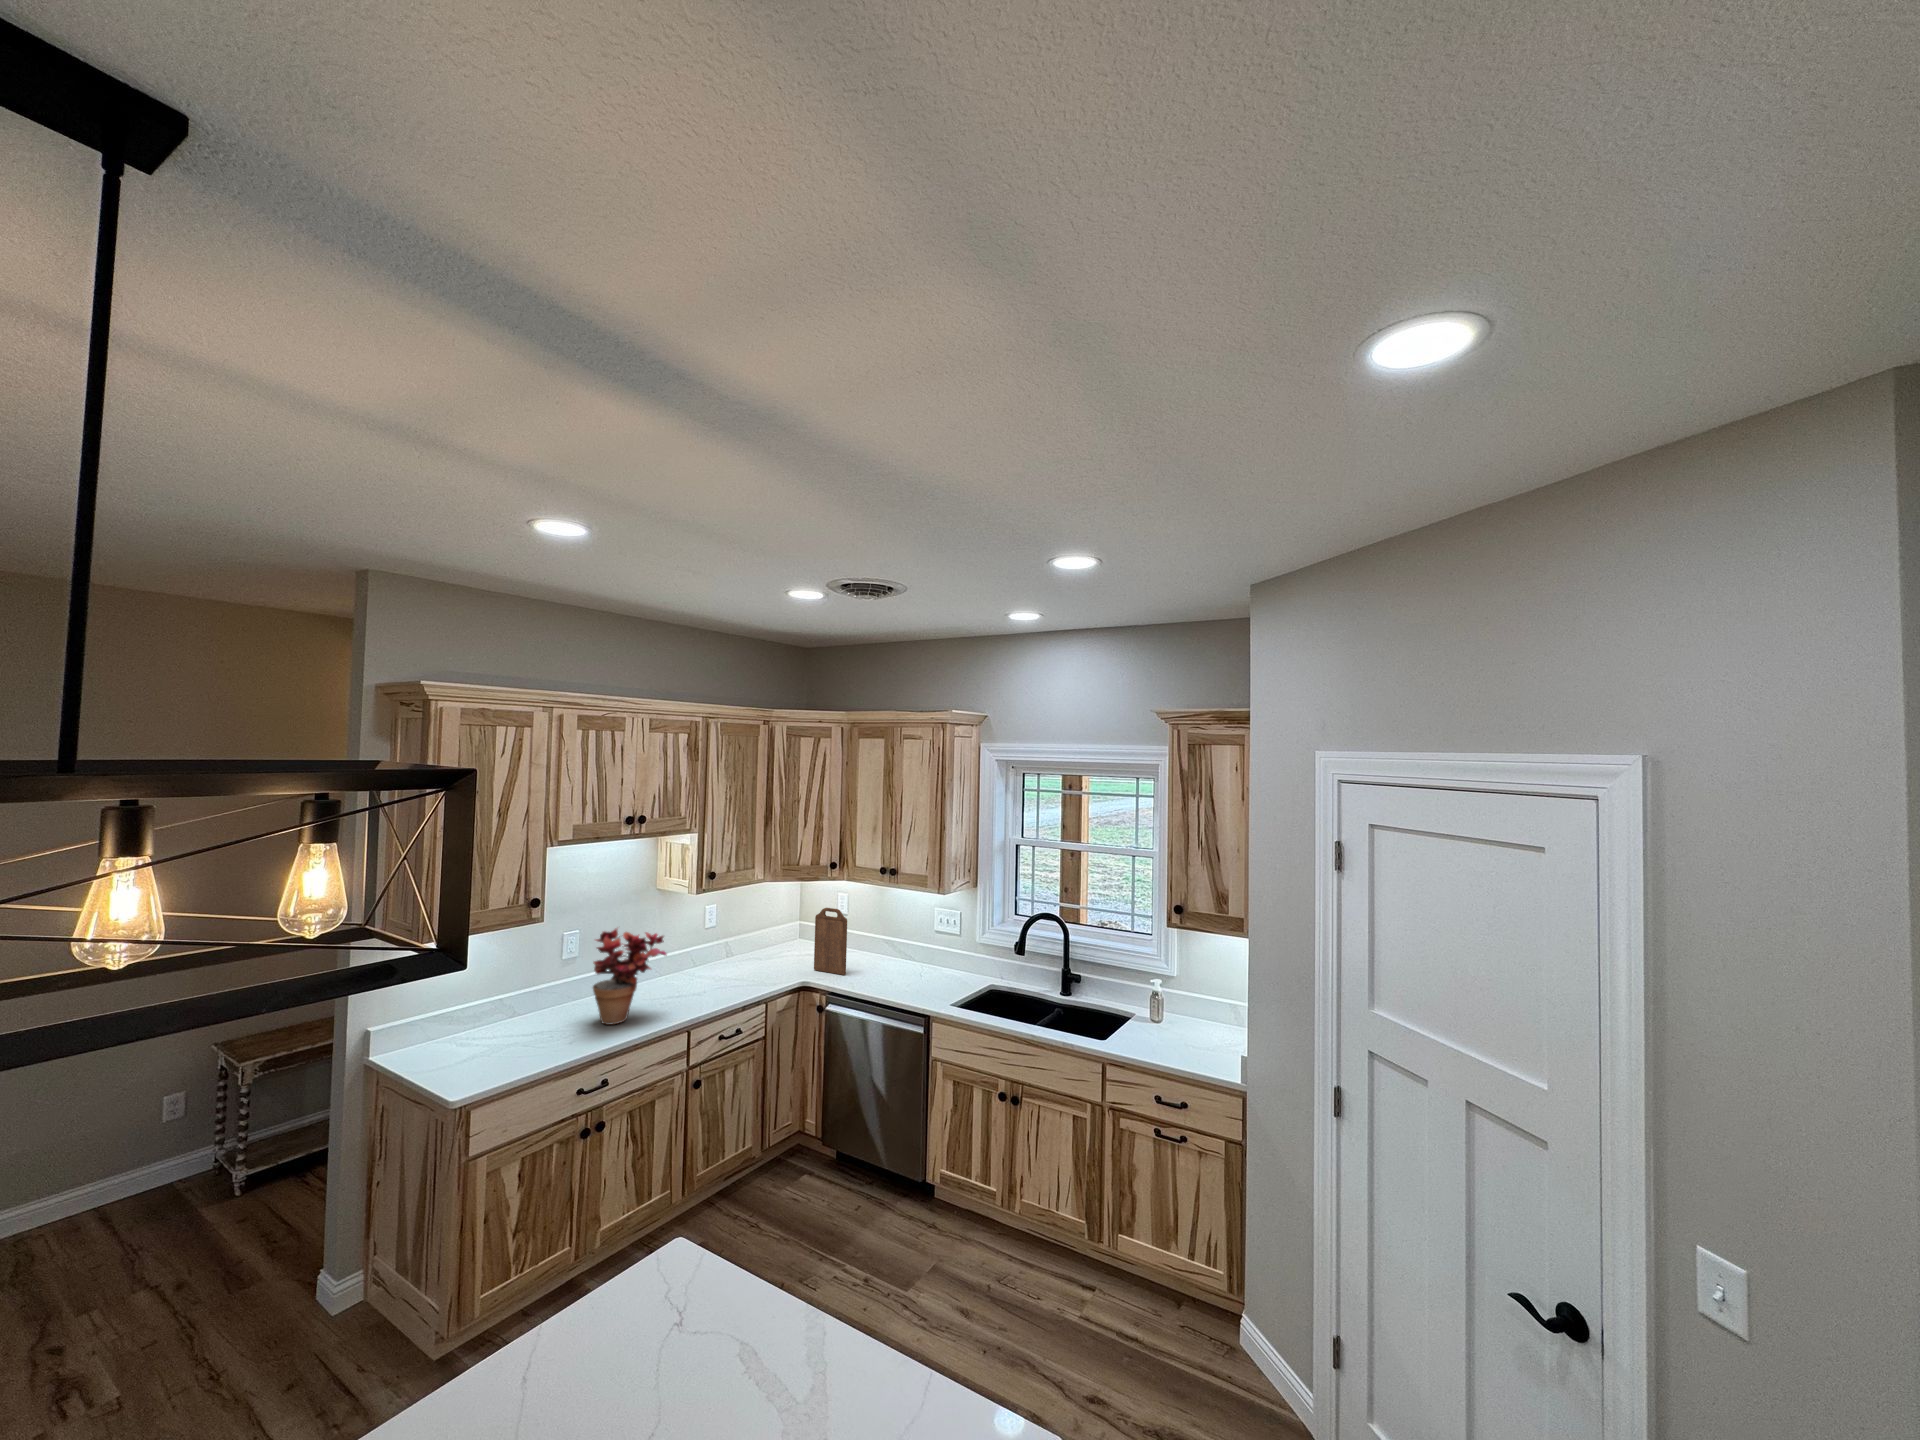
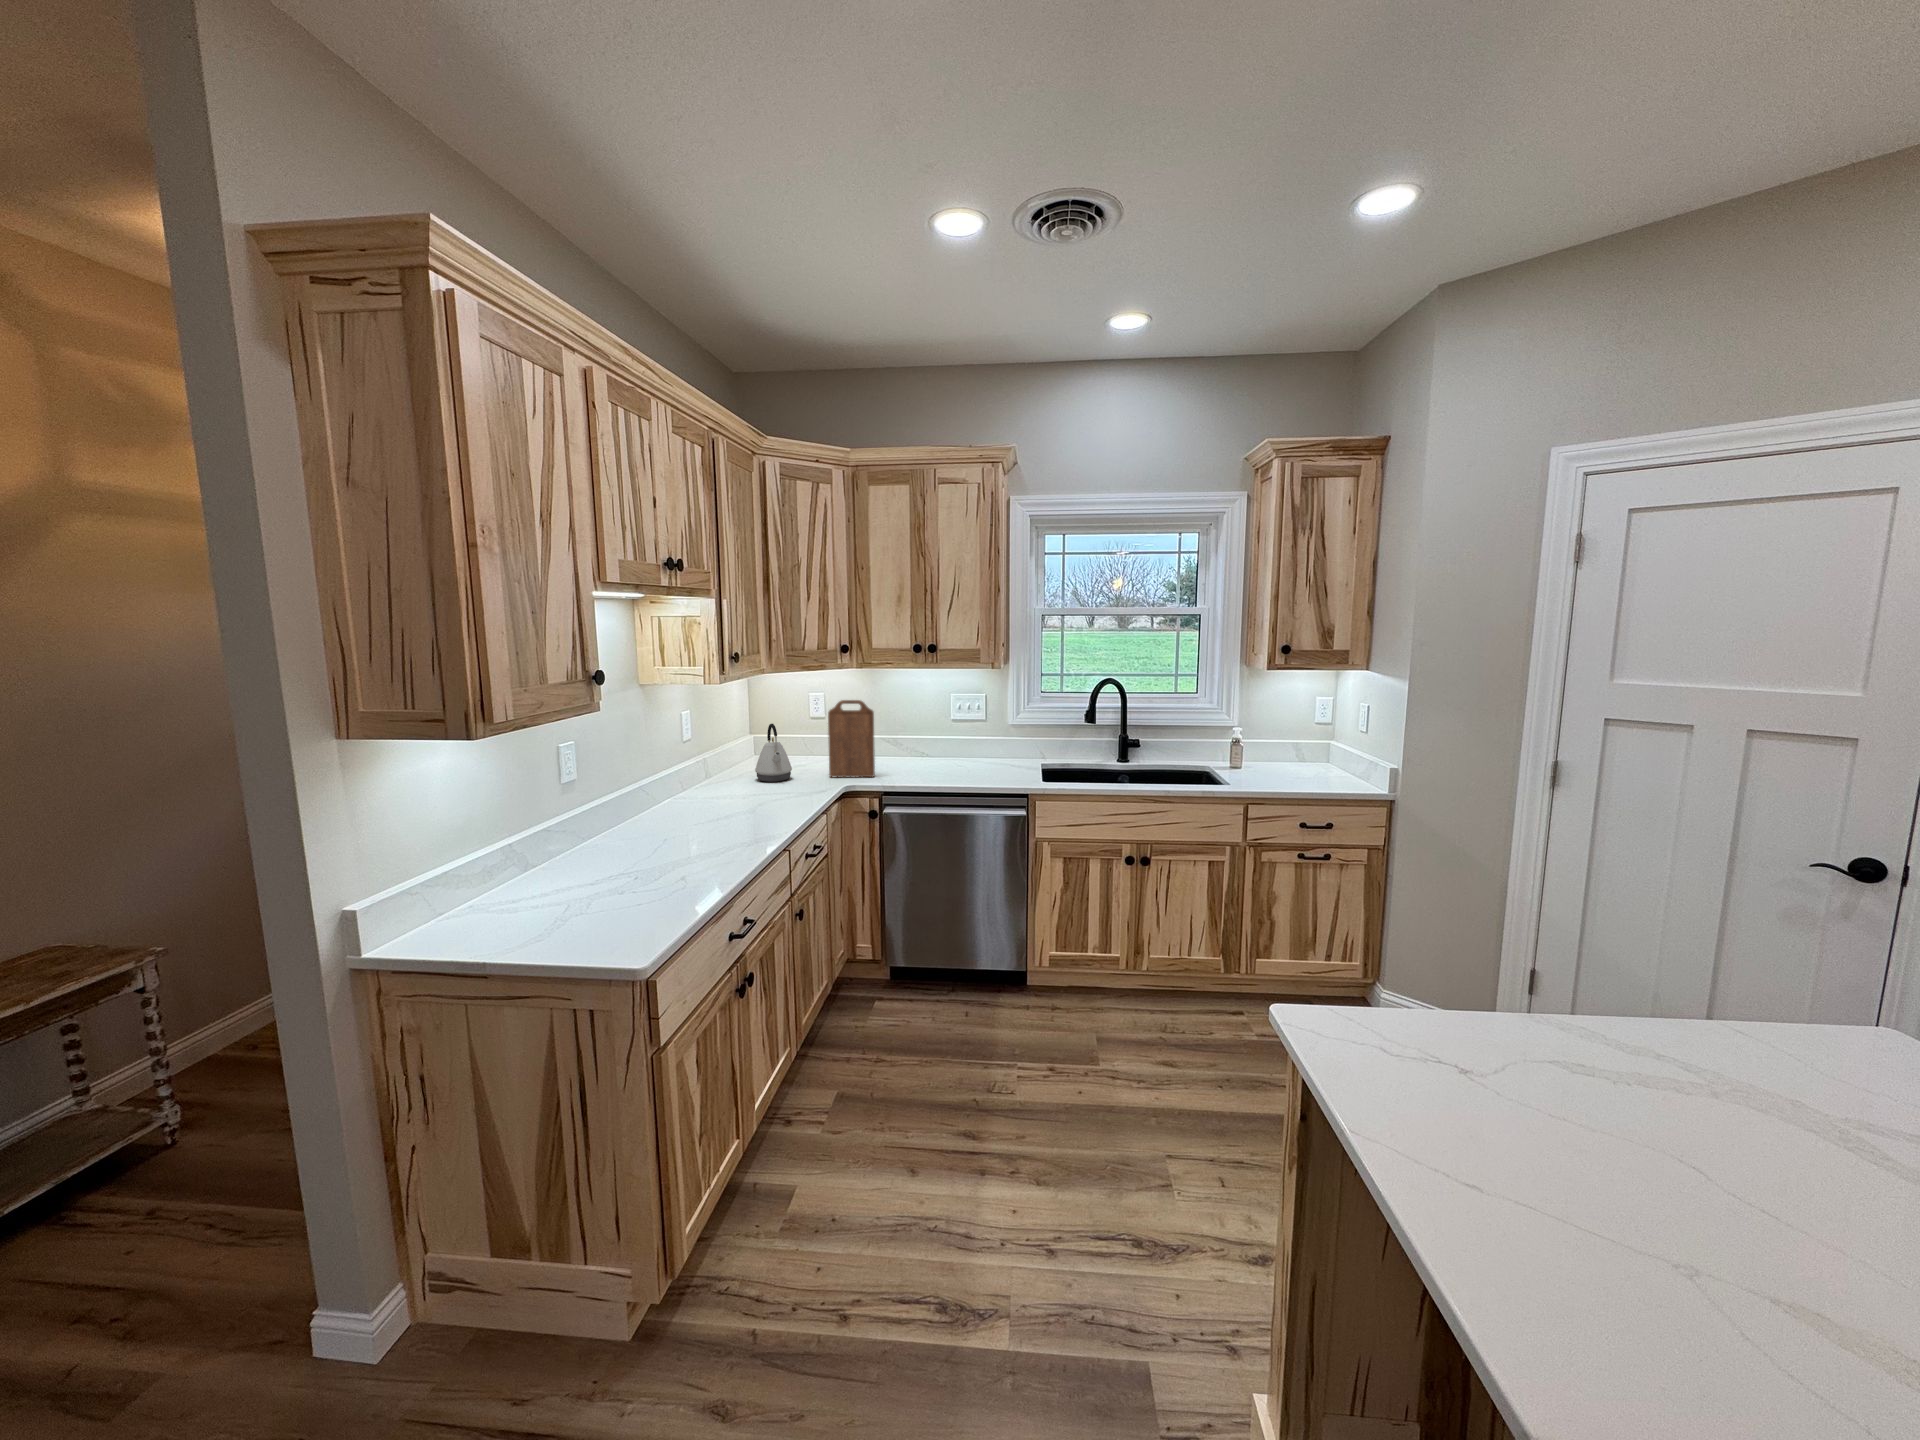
kettle: none [761,921,790,968] -> present [755,724,792,782]
potted plant: present [593,929,666,1025] -> none [635,717,739,853]

